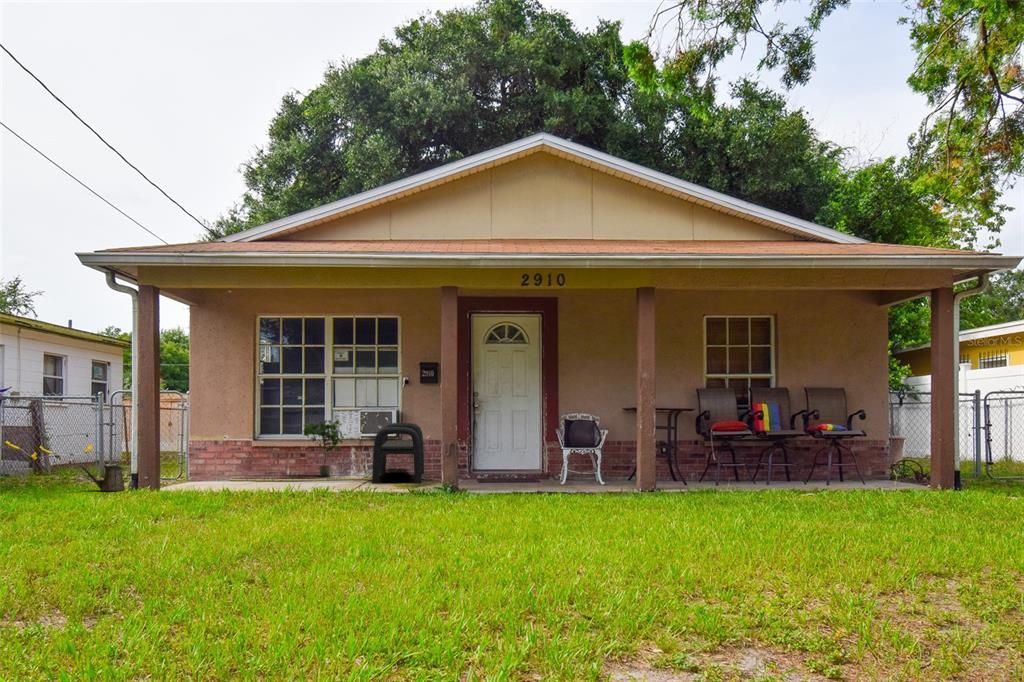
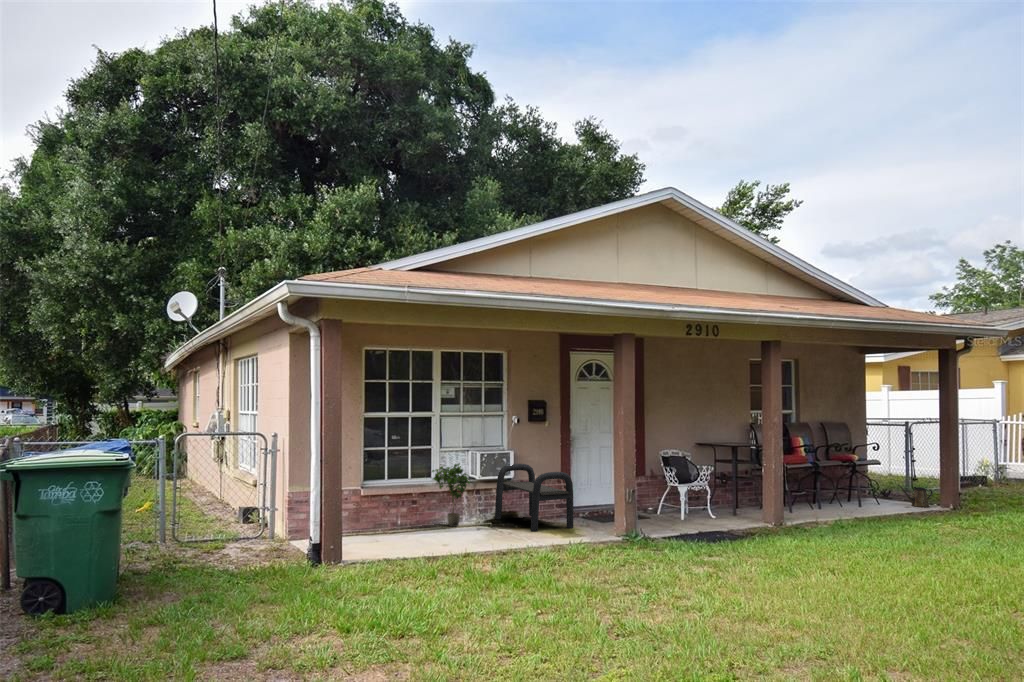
watering can: present [78,464,131,492] -> present [898,485,933,507]

